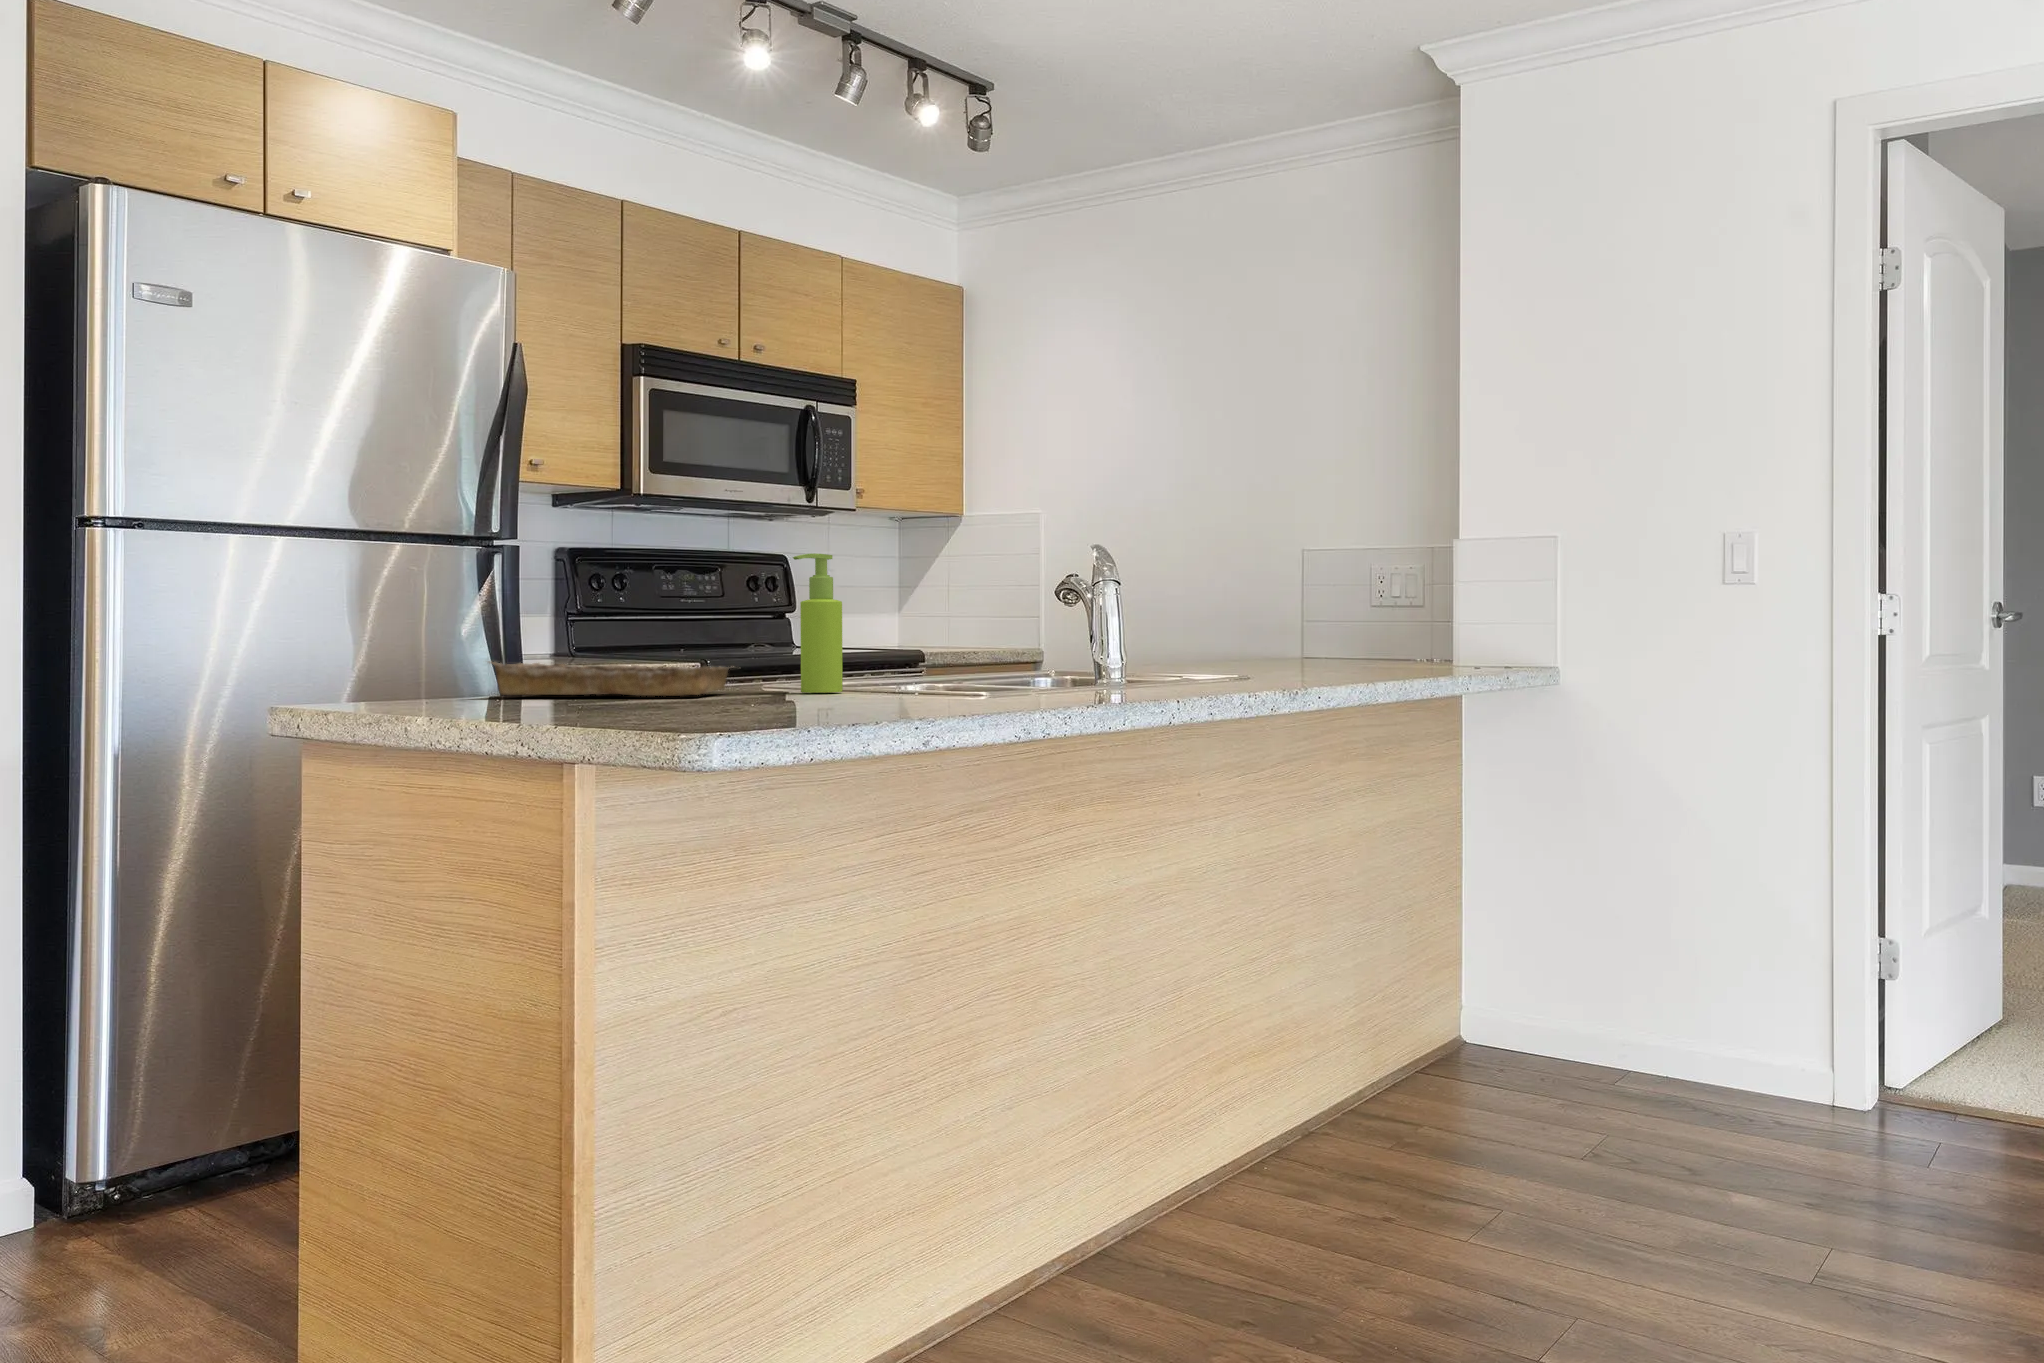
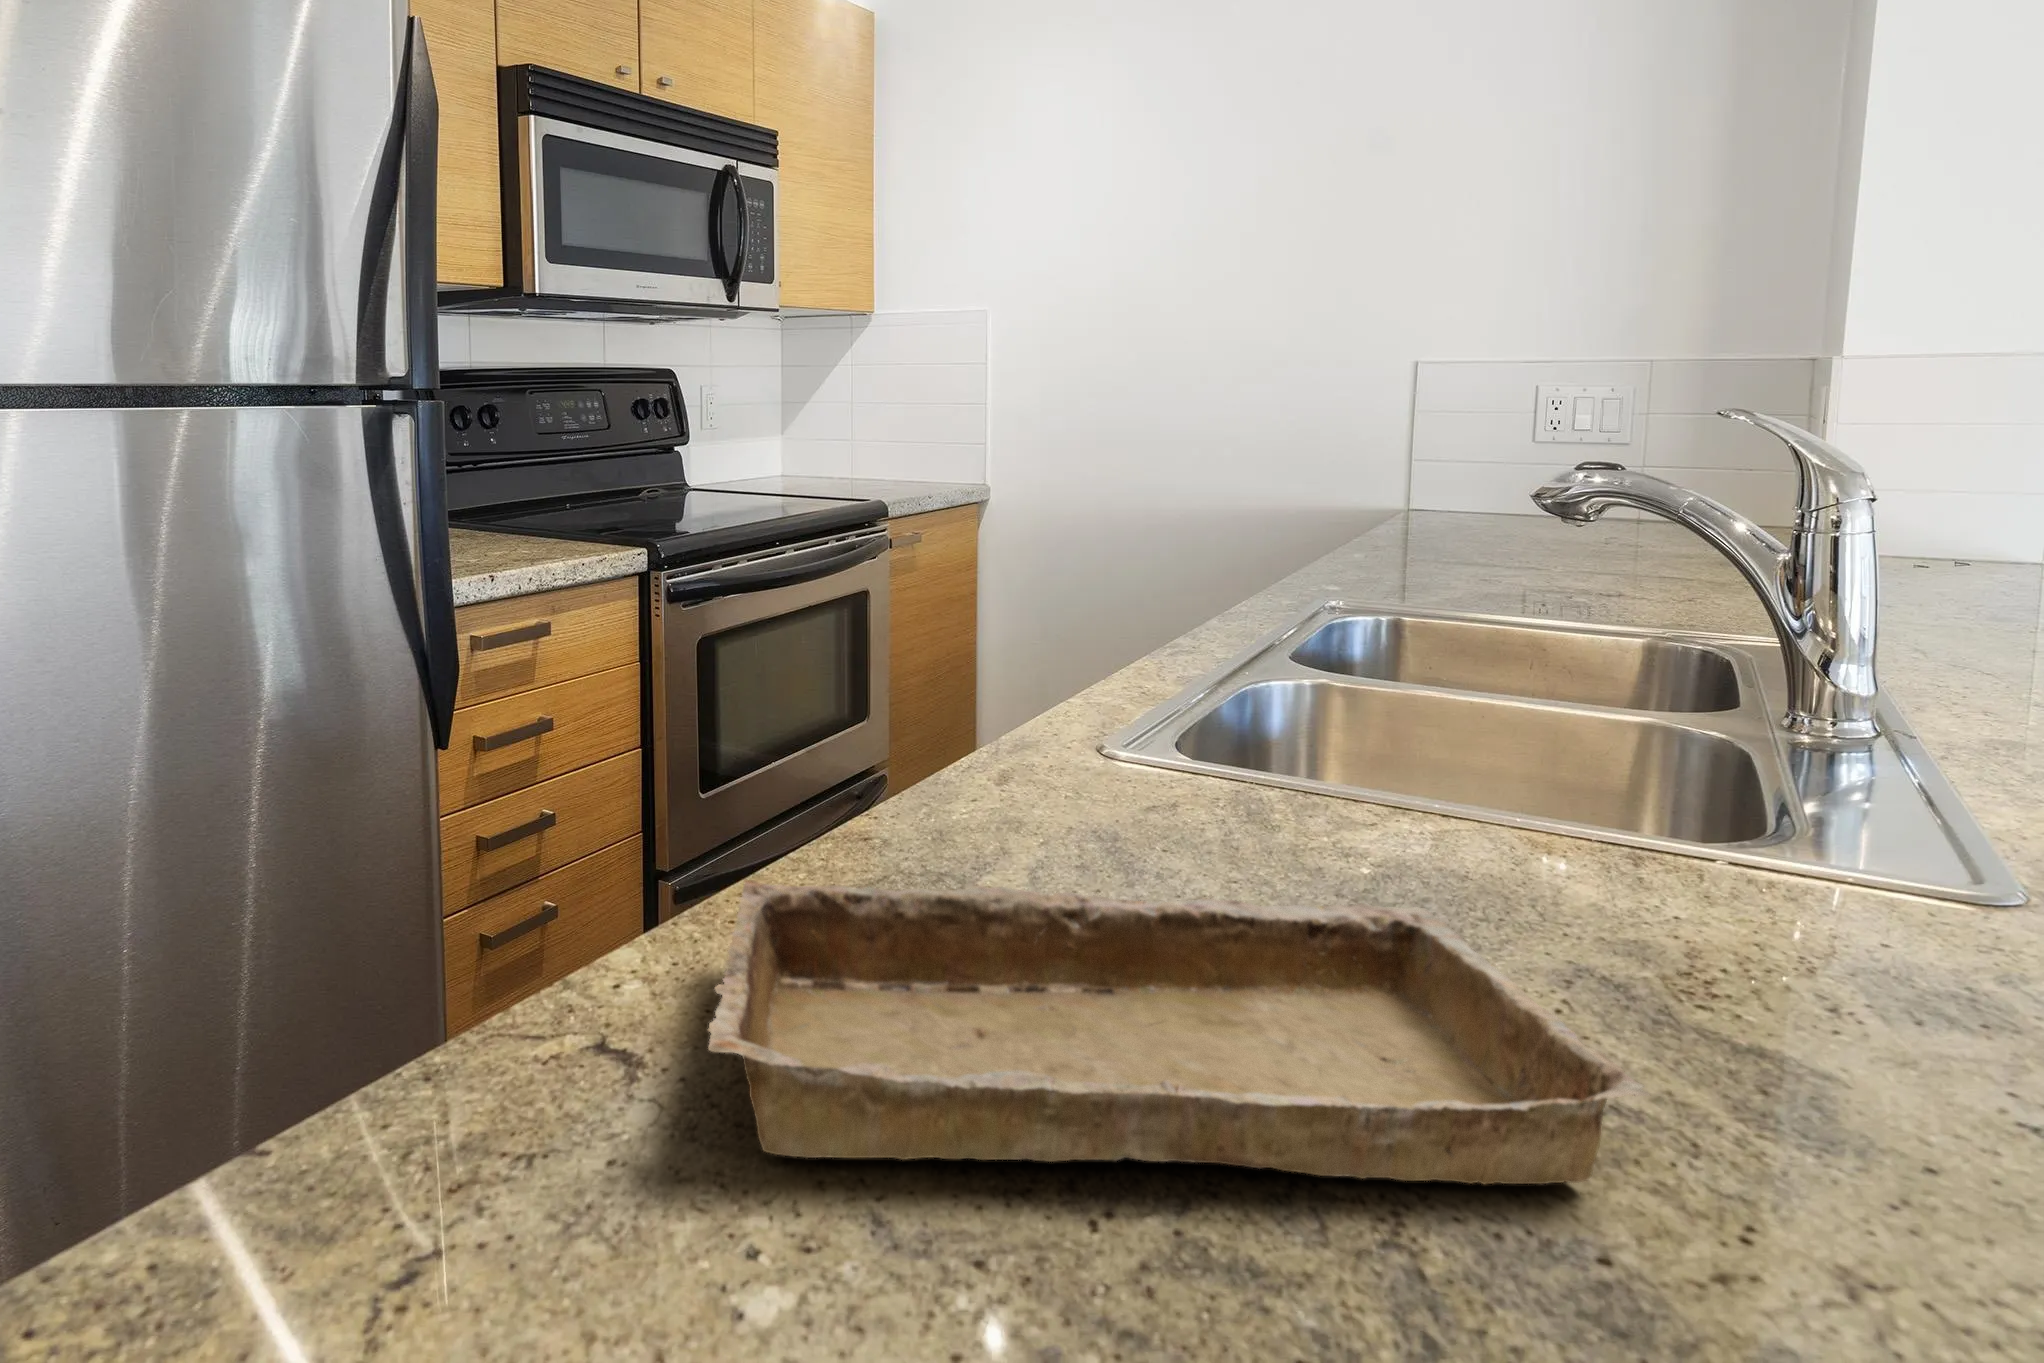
soap dispenser: present [793,553,843,693] -> none [1600,541,1784,1014]

